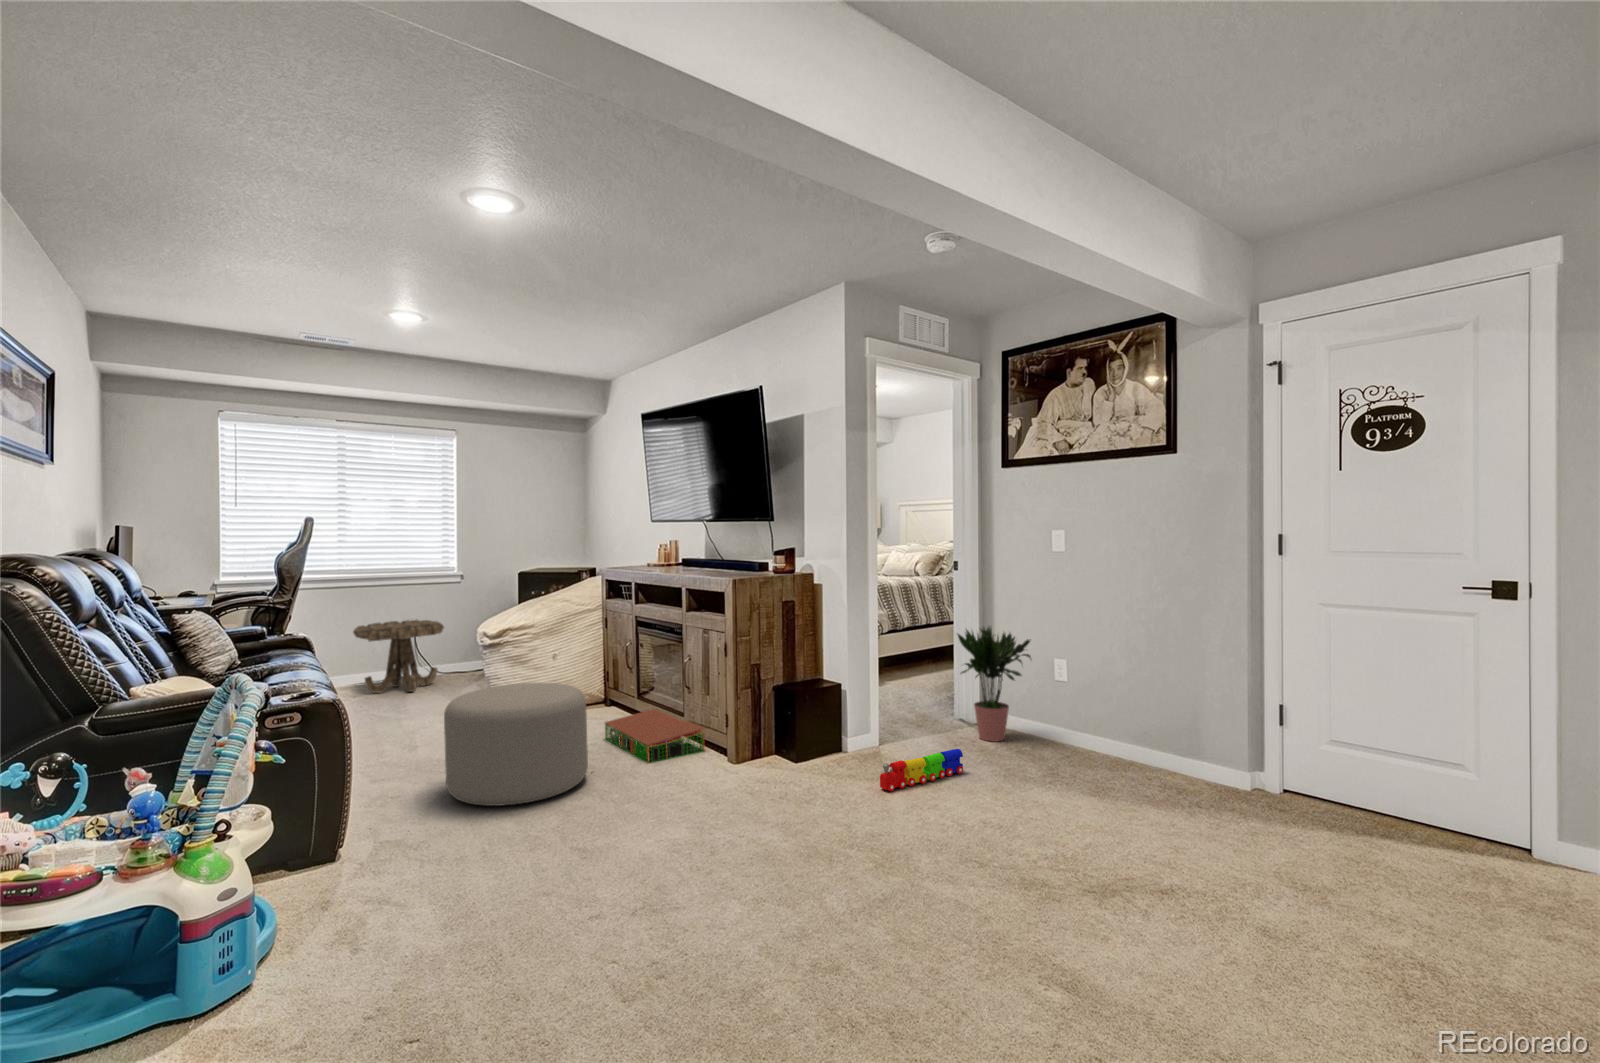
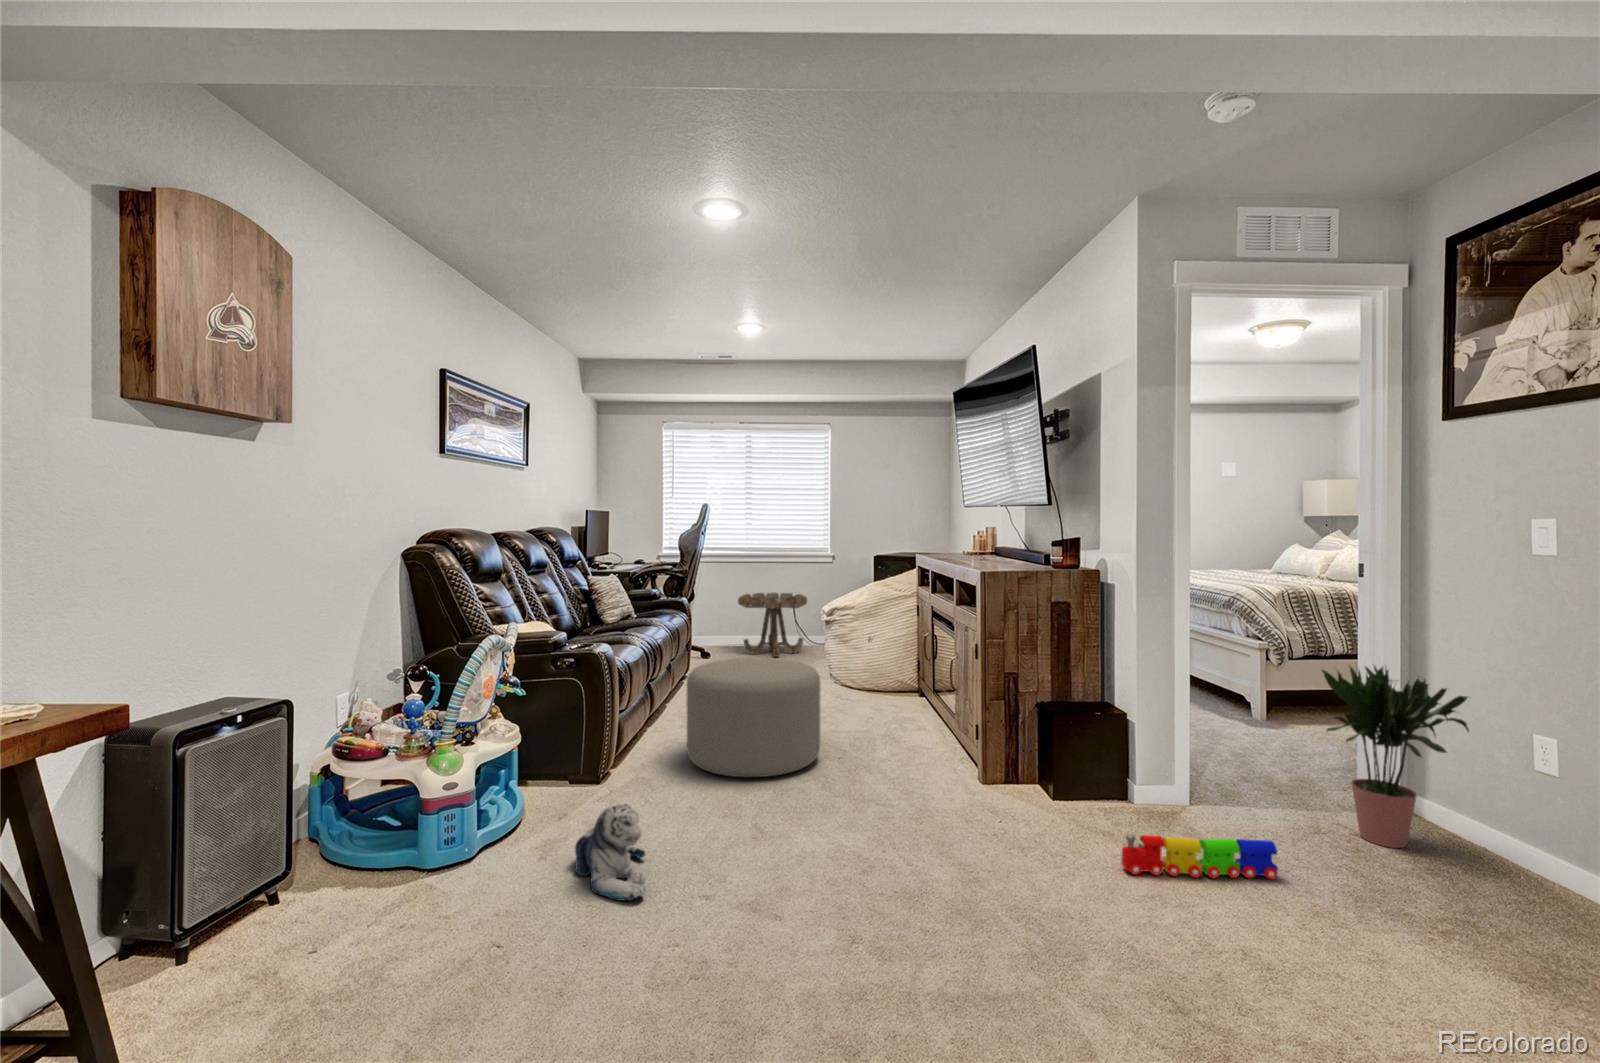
storage bin: present [605,709,705,763] -> none [877,707,960,765]
plush toy: none [456,833,570,922] -> present [574,804,645,901]

